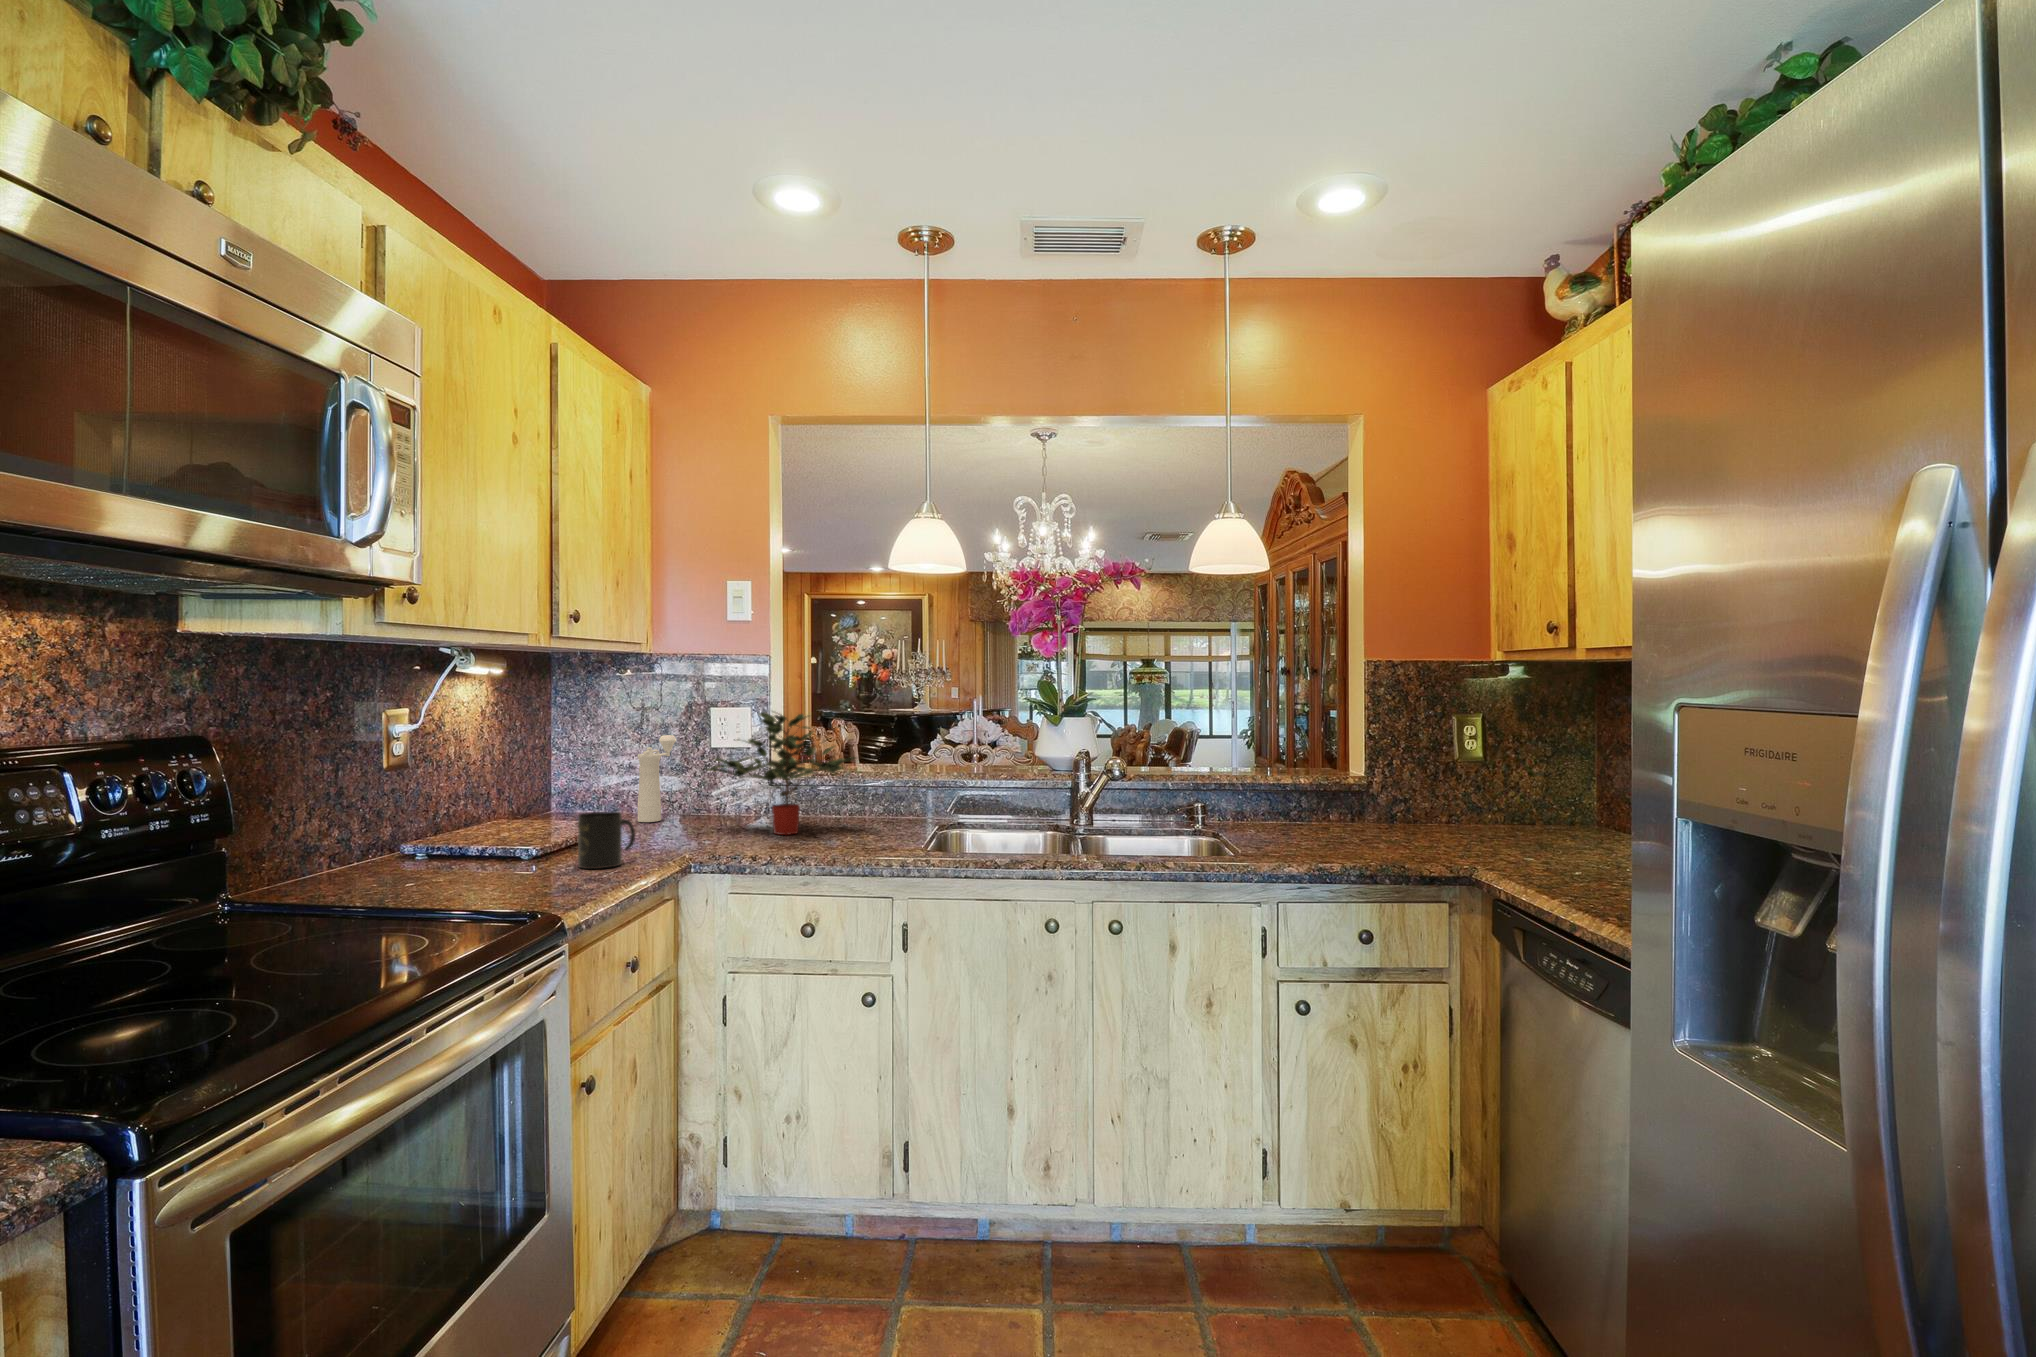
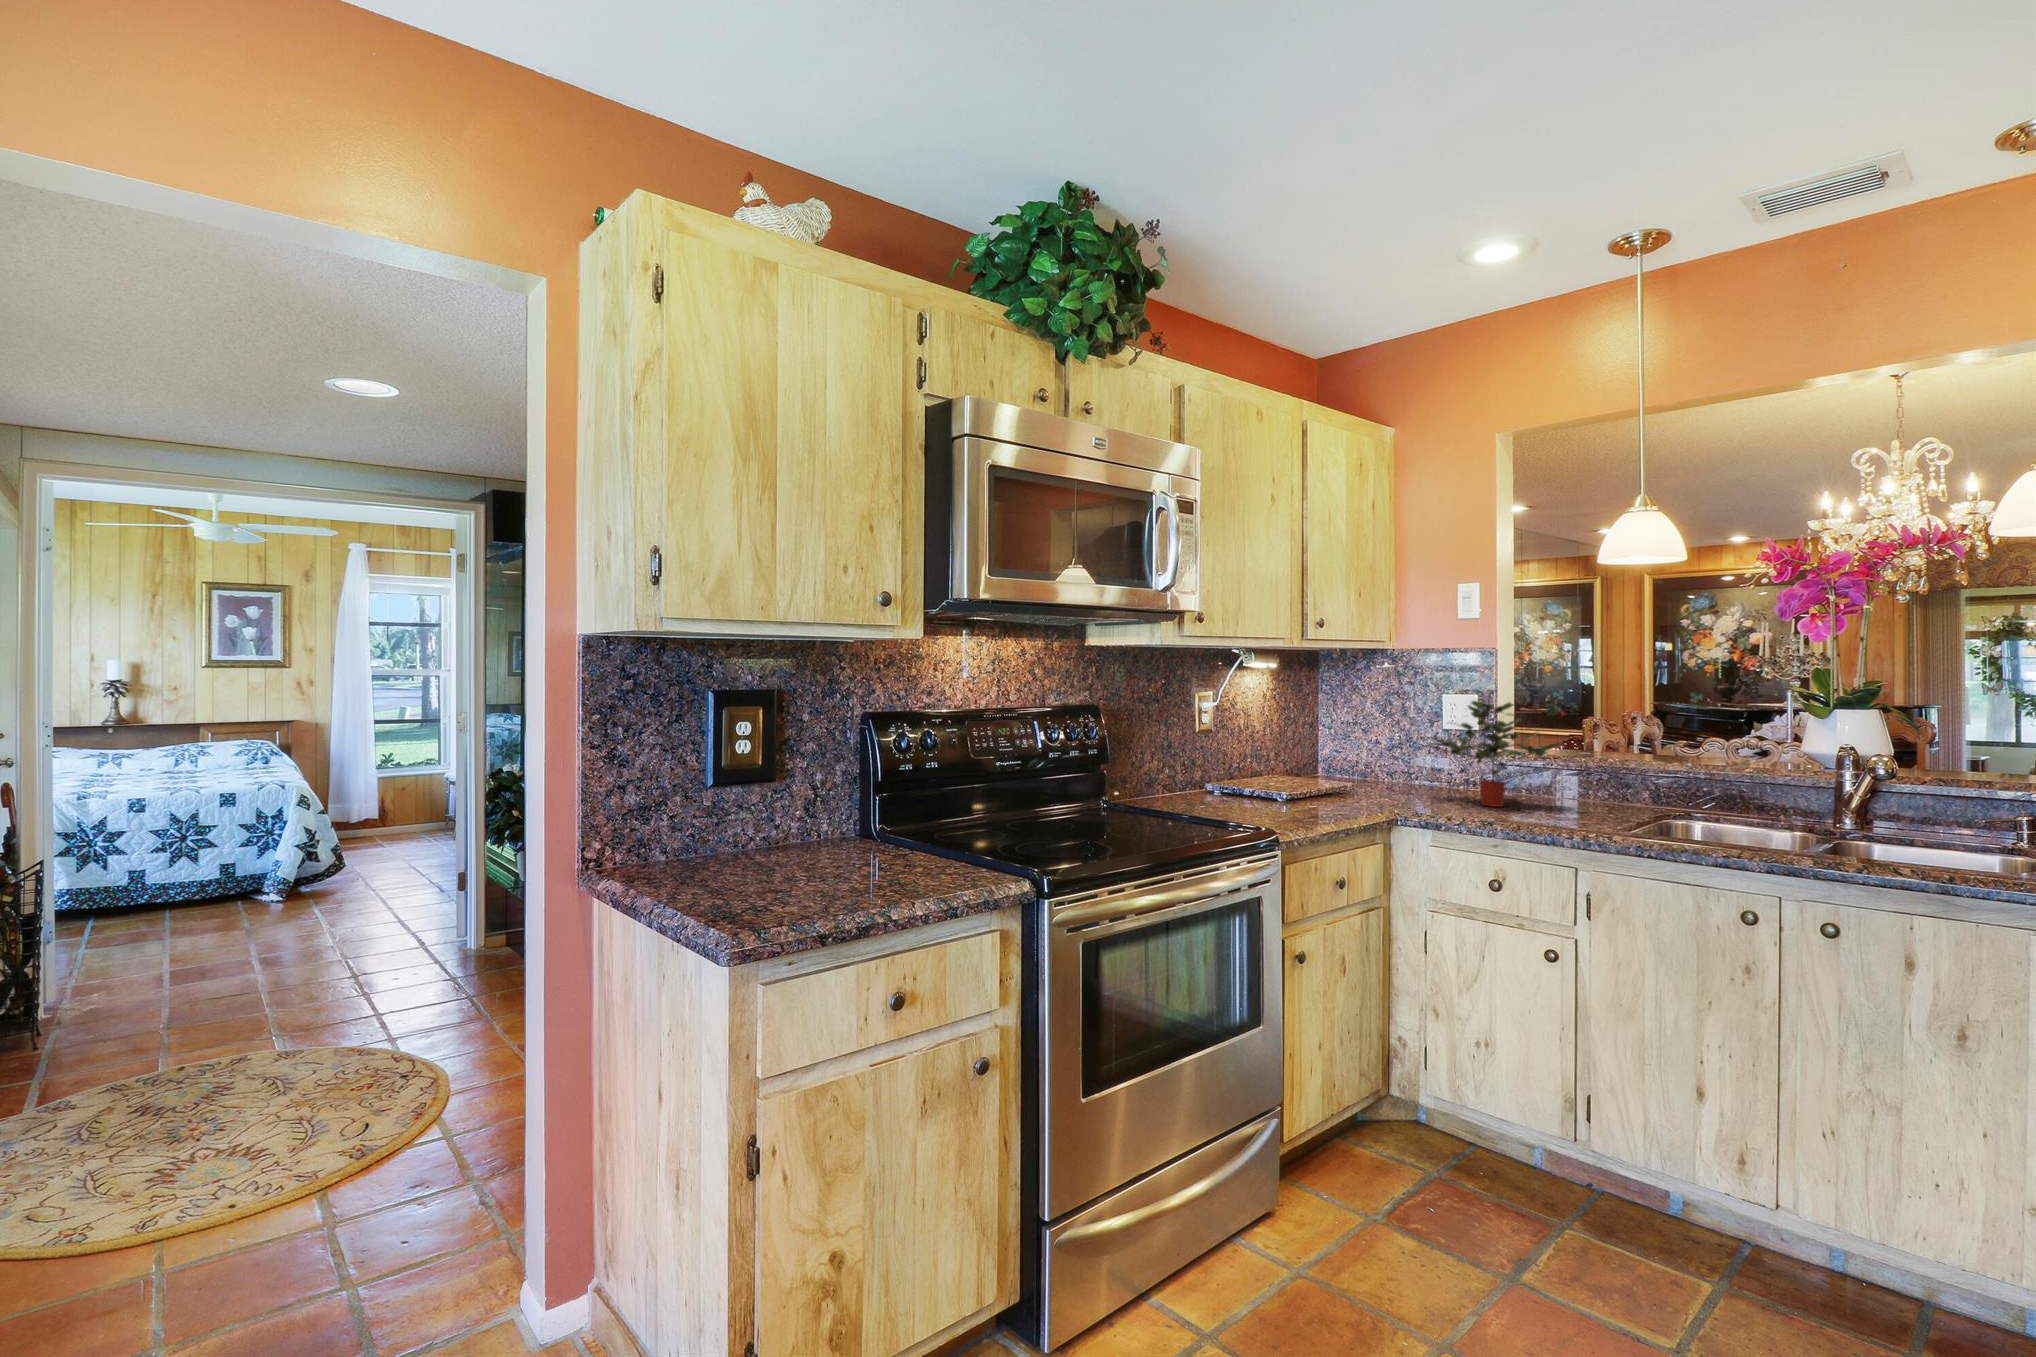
pepper mill: present [638,735,676,822] -> none [1375,718,1411,787]
mug: present [578,811,635,869] -> none [1309,770,1352,811]

